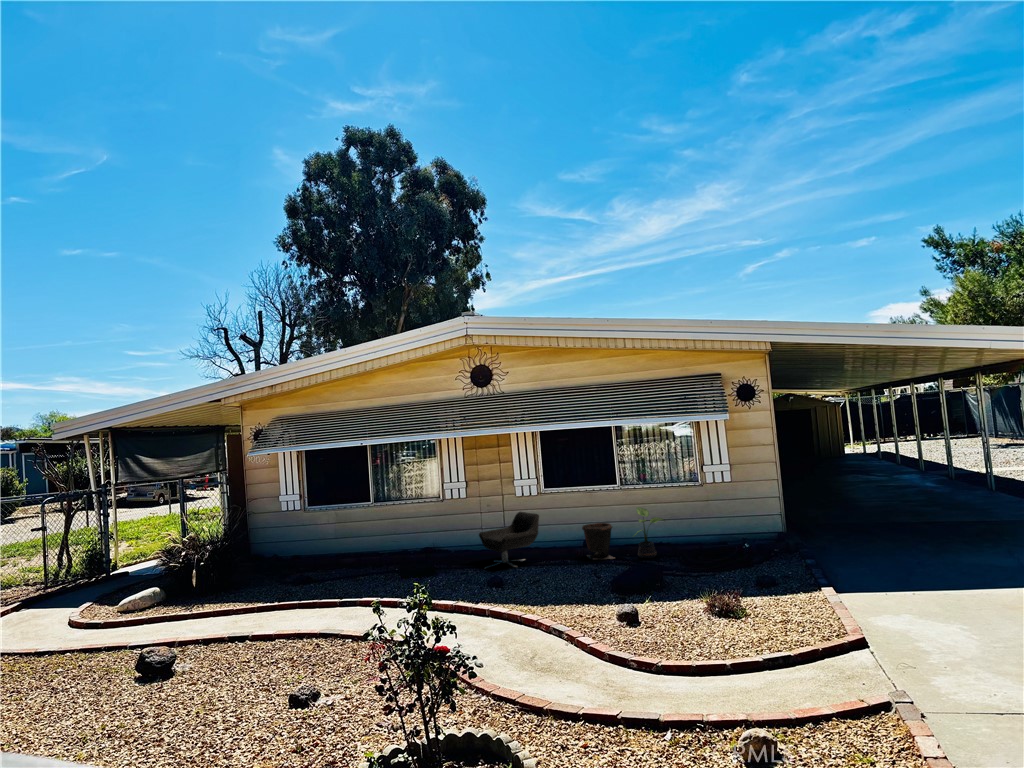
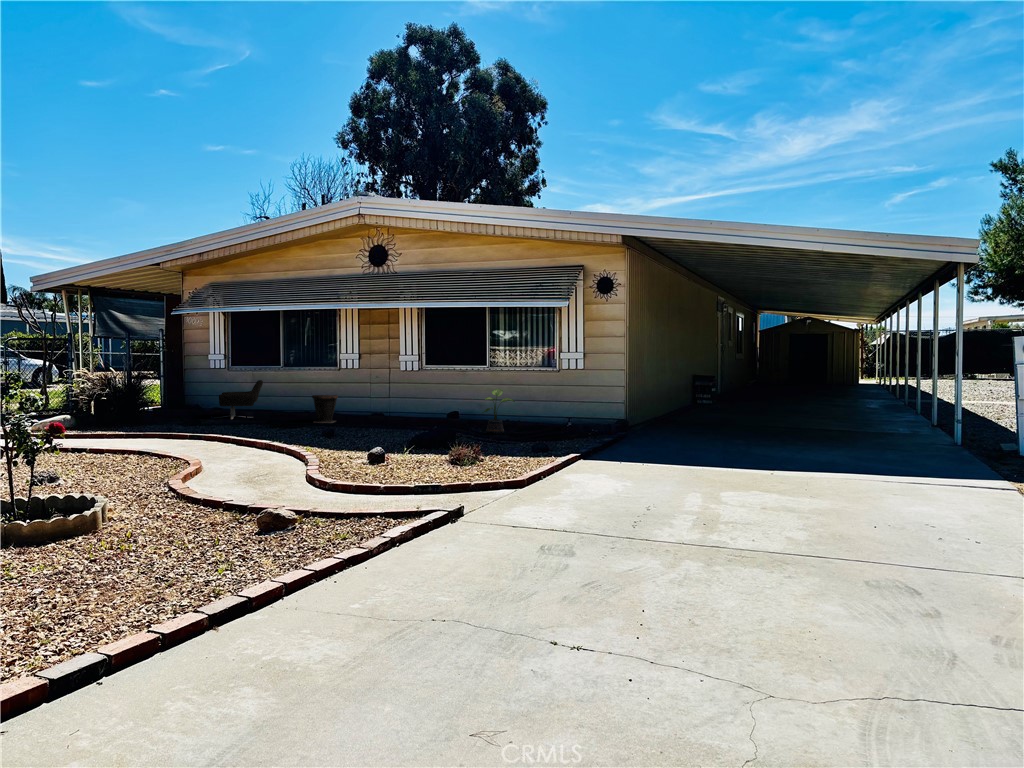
lounge chair: present [479,512,539,568] -> present [219,380,263,419]
bucket: present [582,523,614,560] -> present [312,395,338,423]

